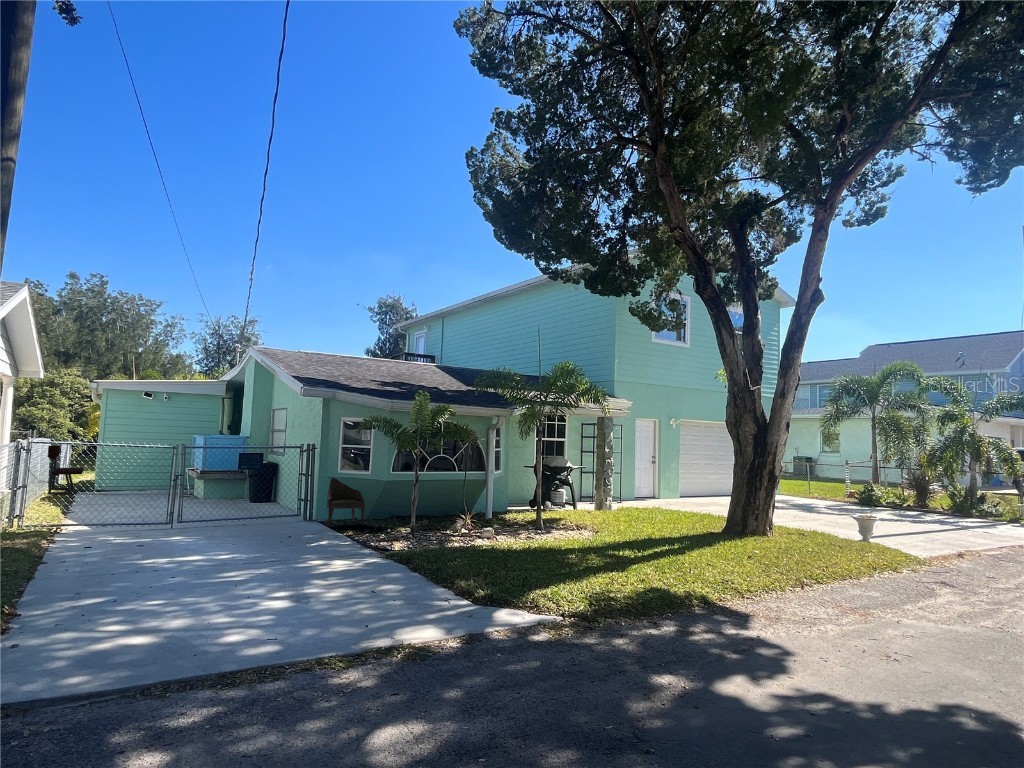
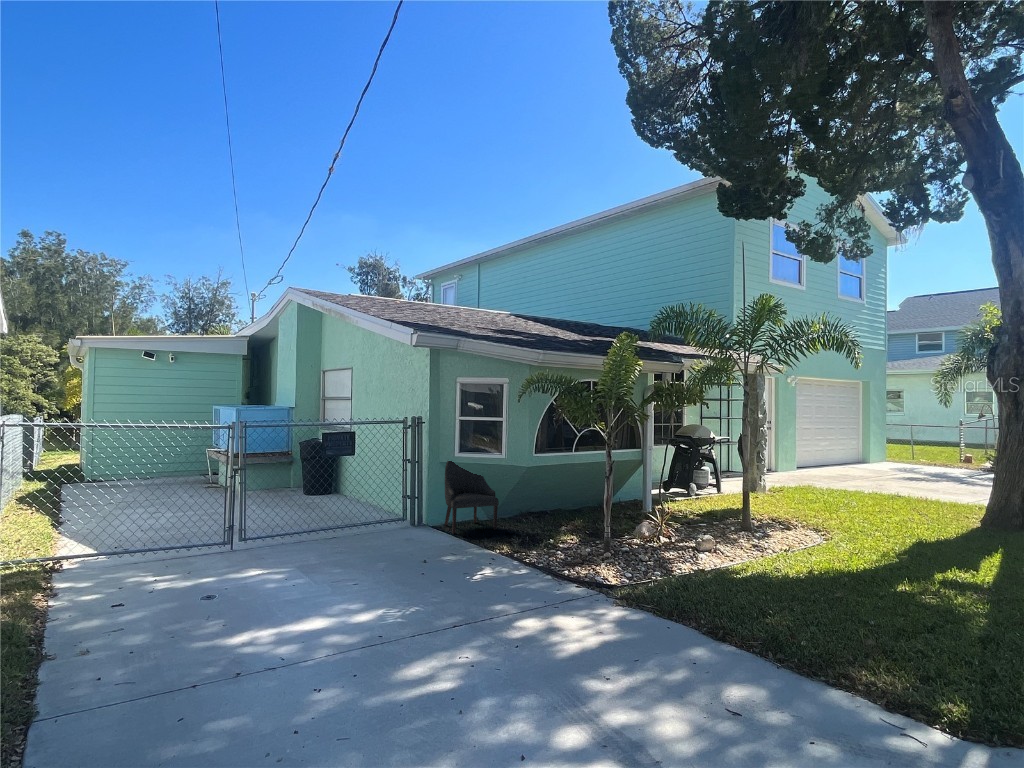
bench: present [47,445,84,494] -> none [19,420,69,493]

